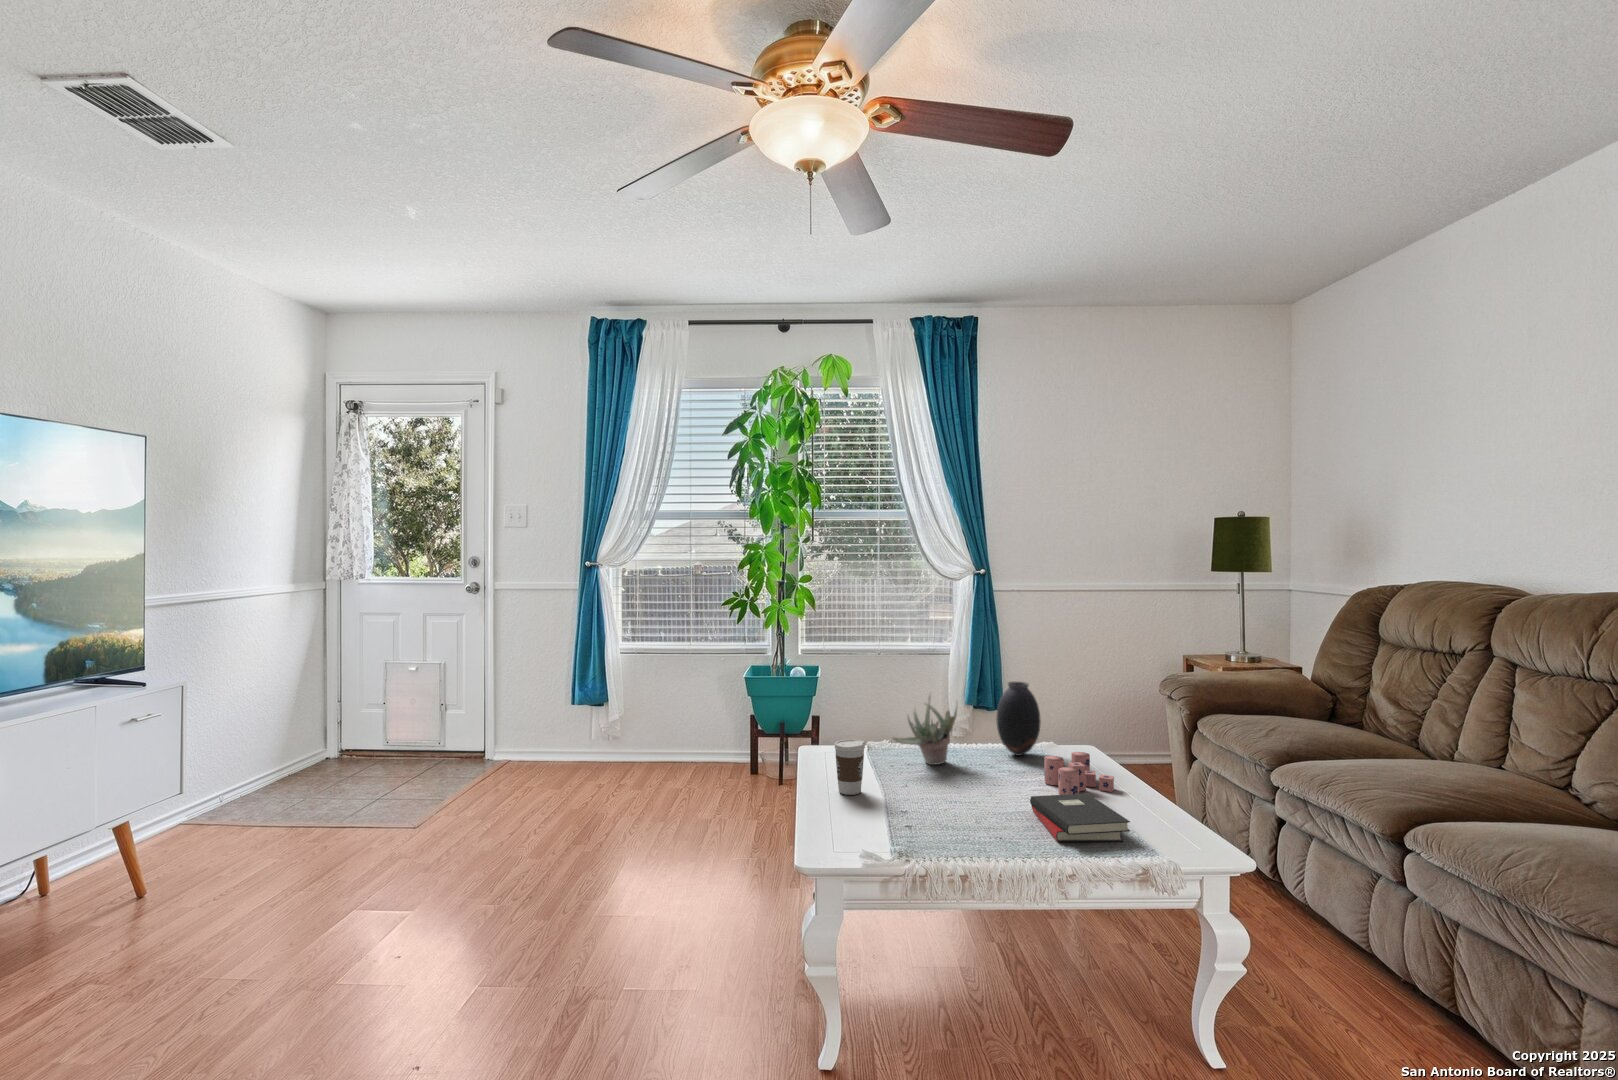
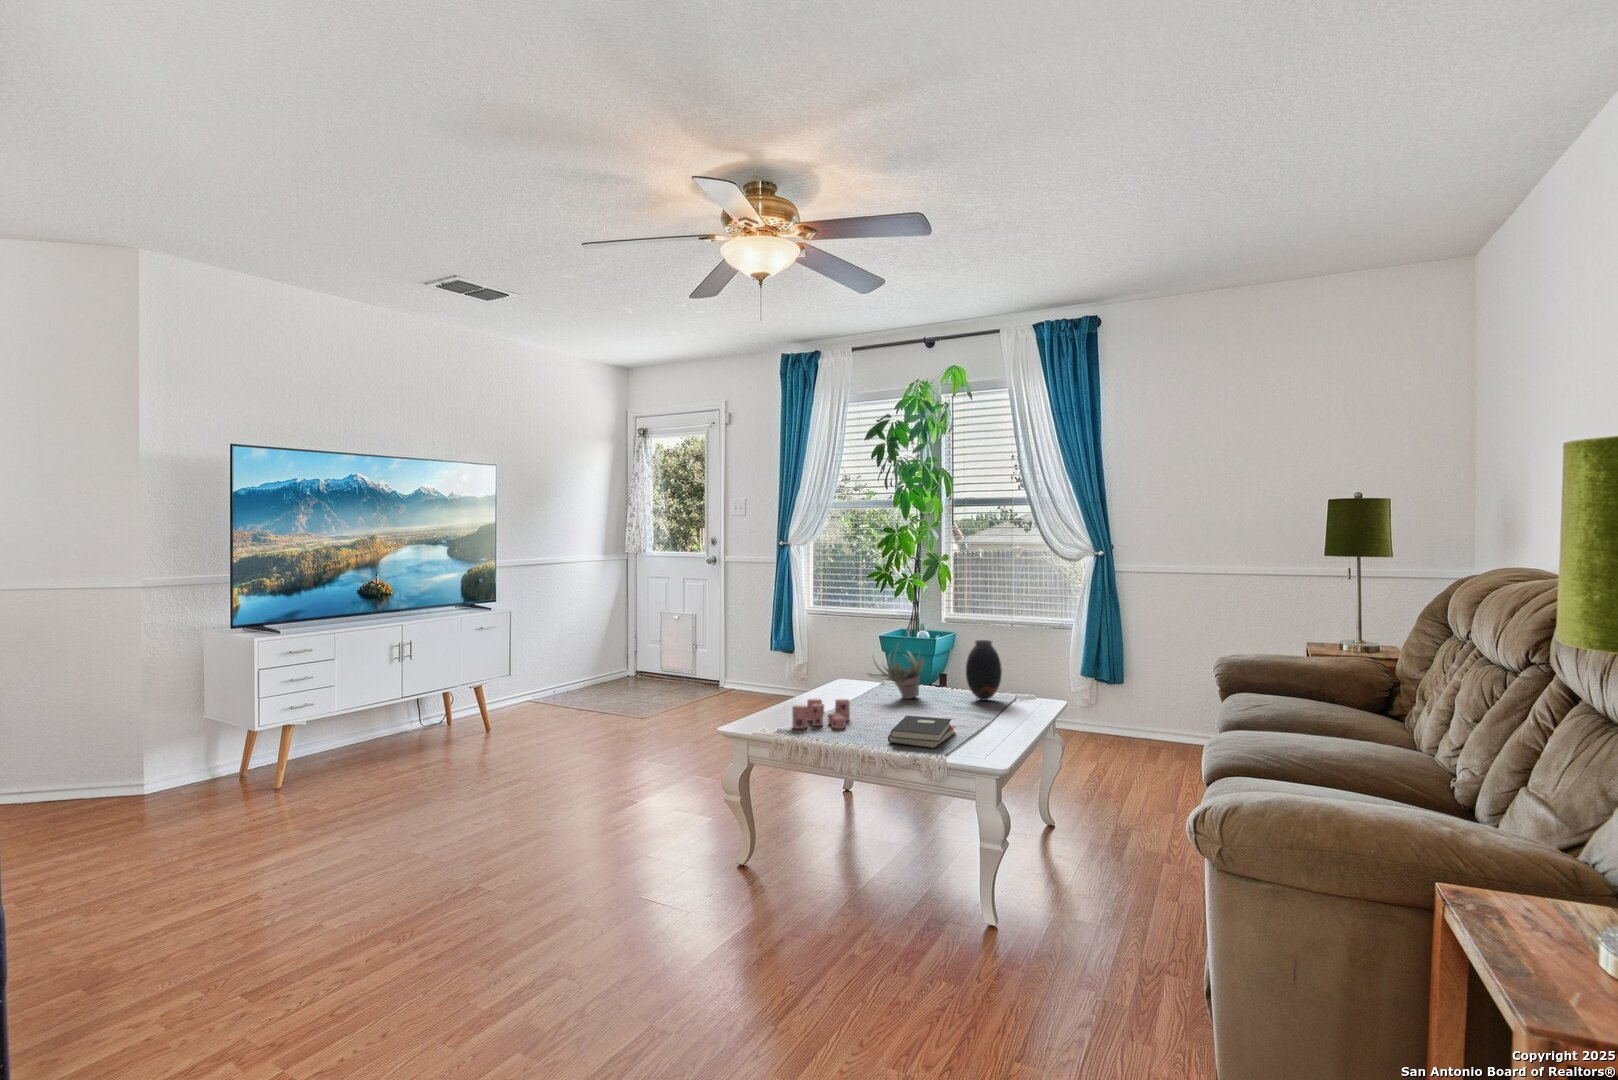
coffee cup: present [835,740,865,795] -> none [805,668,827,707]
candle: present [1044,752,1114,795] -> present [792,699,850,729]

